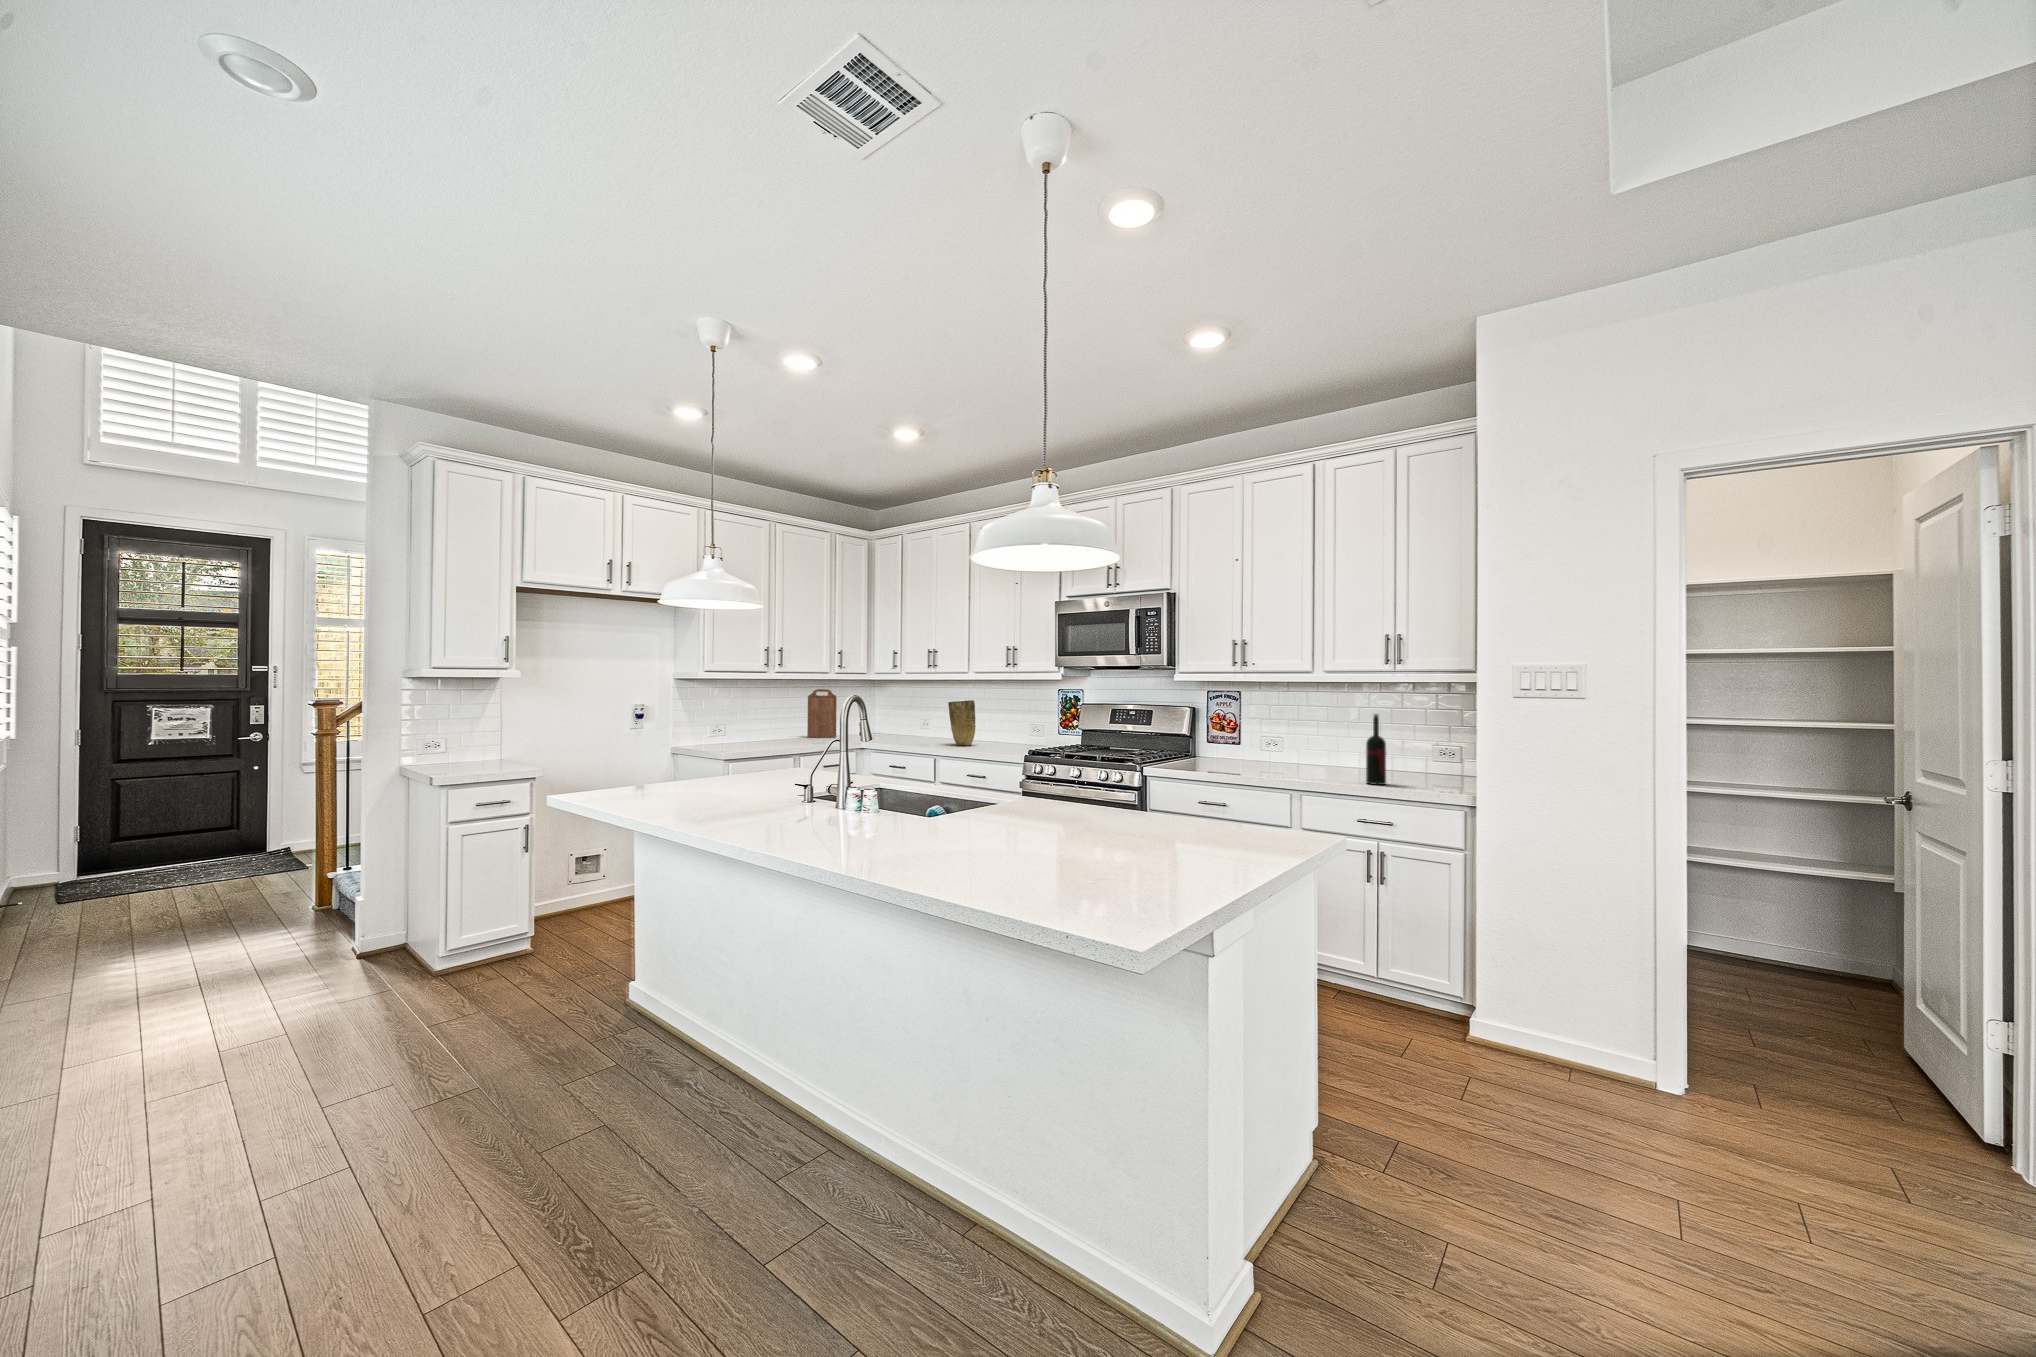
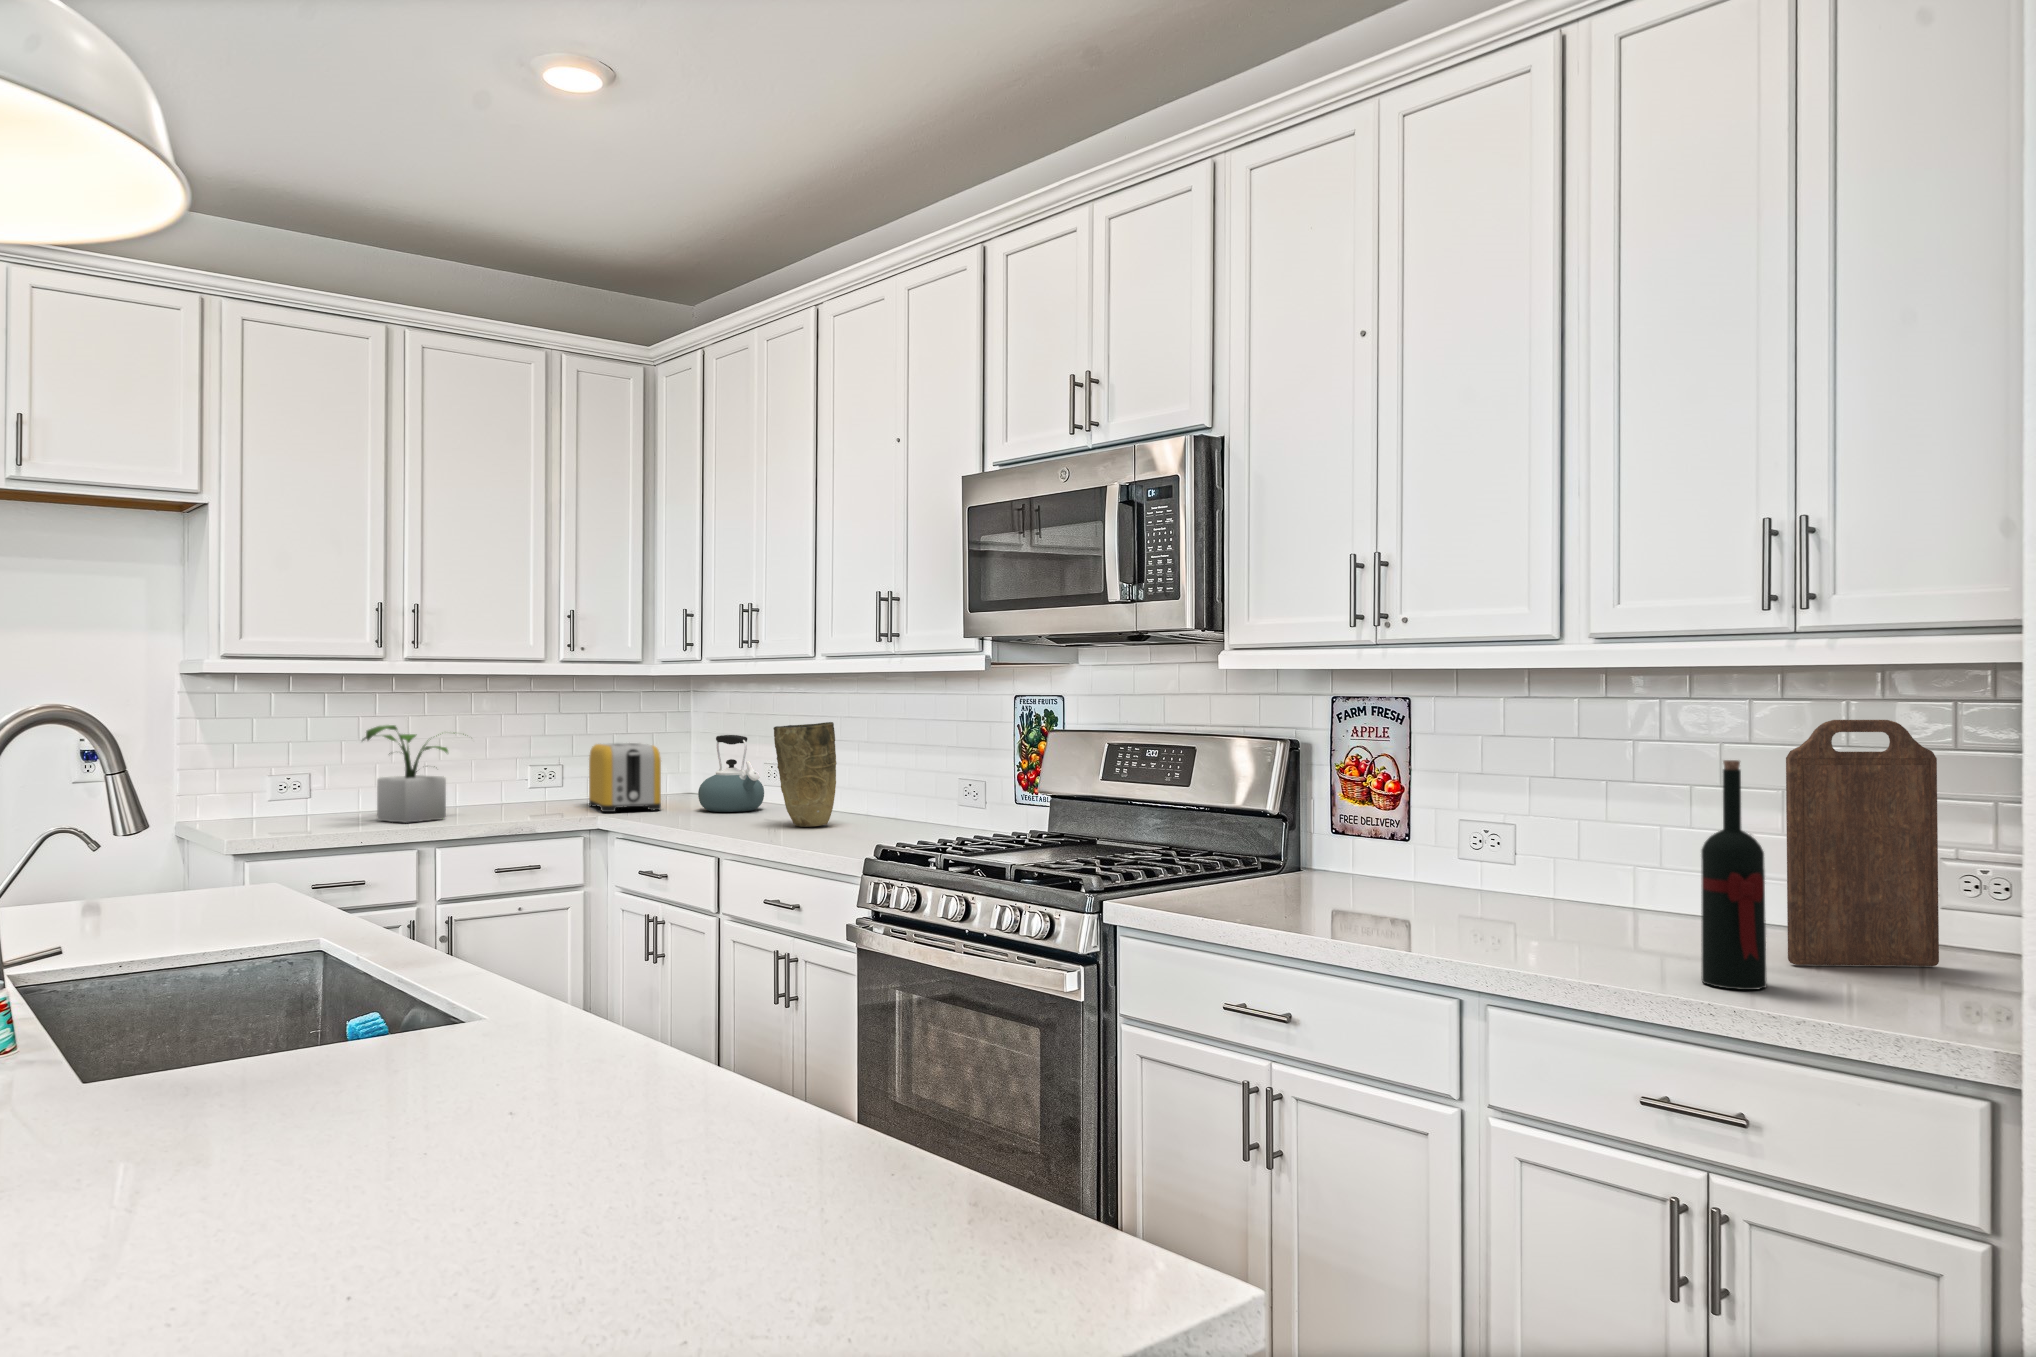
cutting board: present [807,689,837,738] -> present [1786,720,1939,966]
potted plant: none [754,701,803,745] -> present [362,725,464,823]
kettle: none [899,706,929,740] -> present [698,735,764,812]
toaster: none [843,709,882,740] -> present [589,743,661,812]

